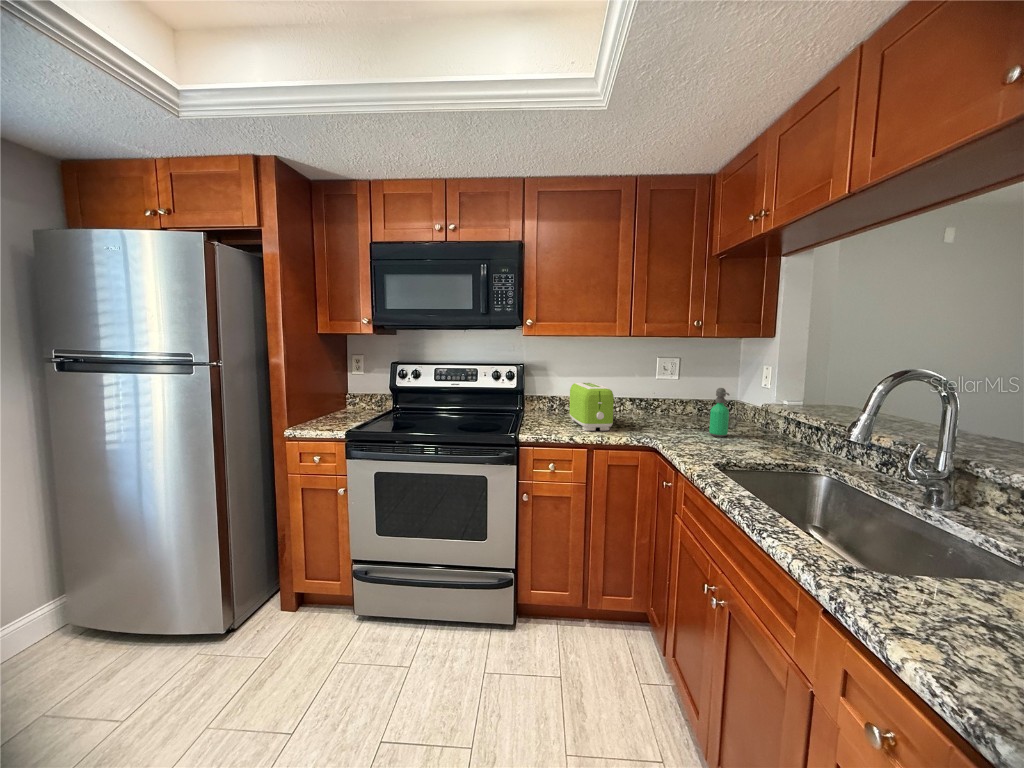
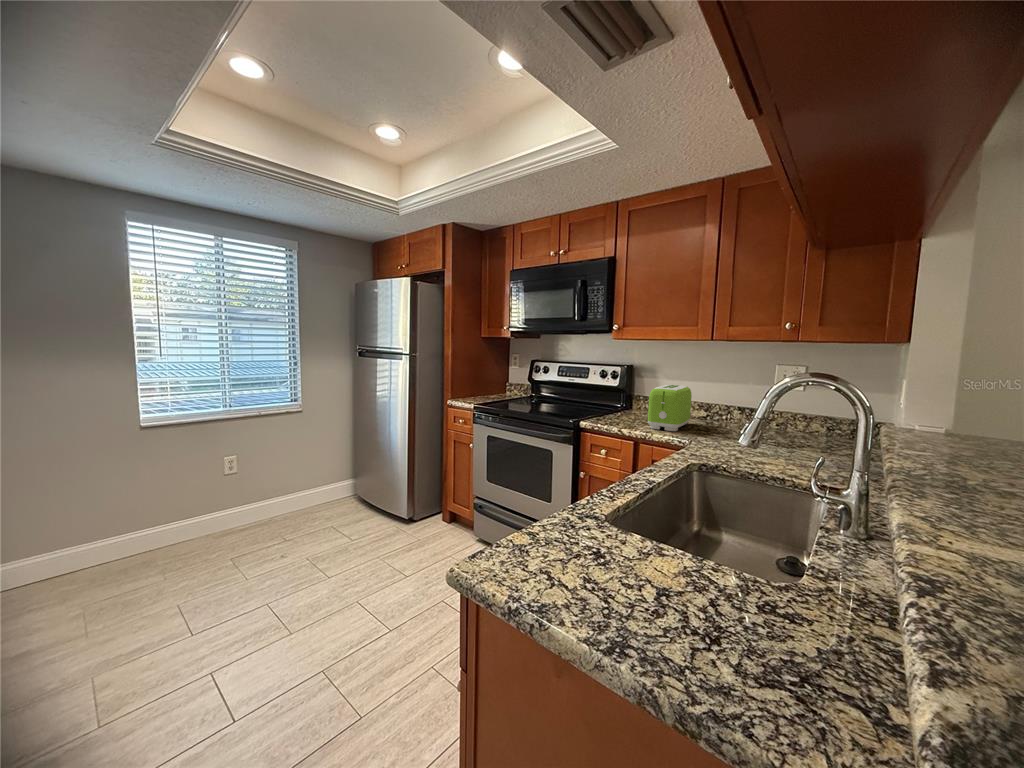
soap dispenser: present [709,388,729,437] -> none [781,398,806,455]

